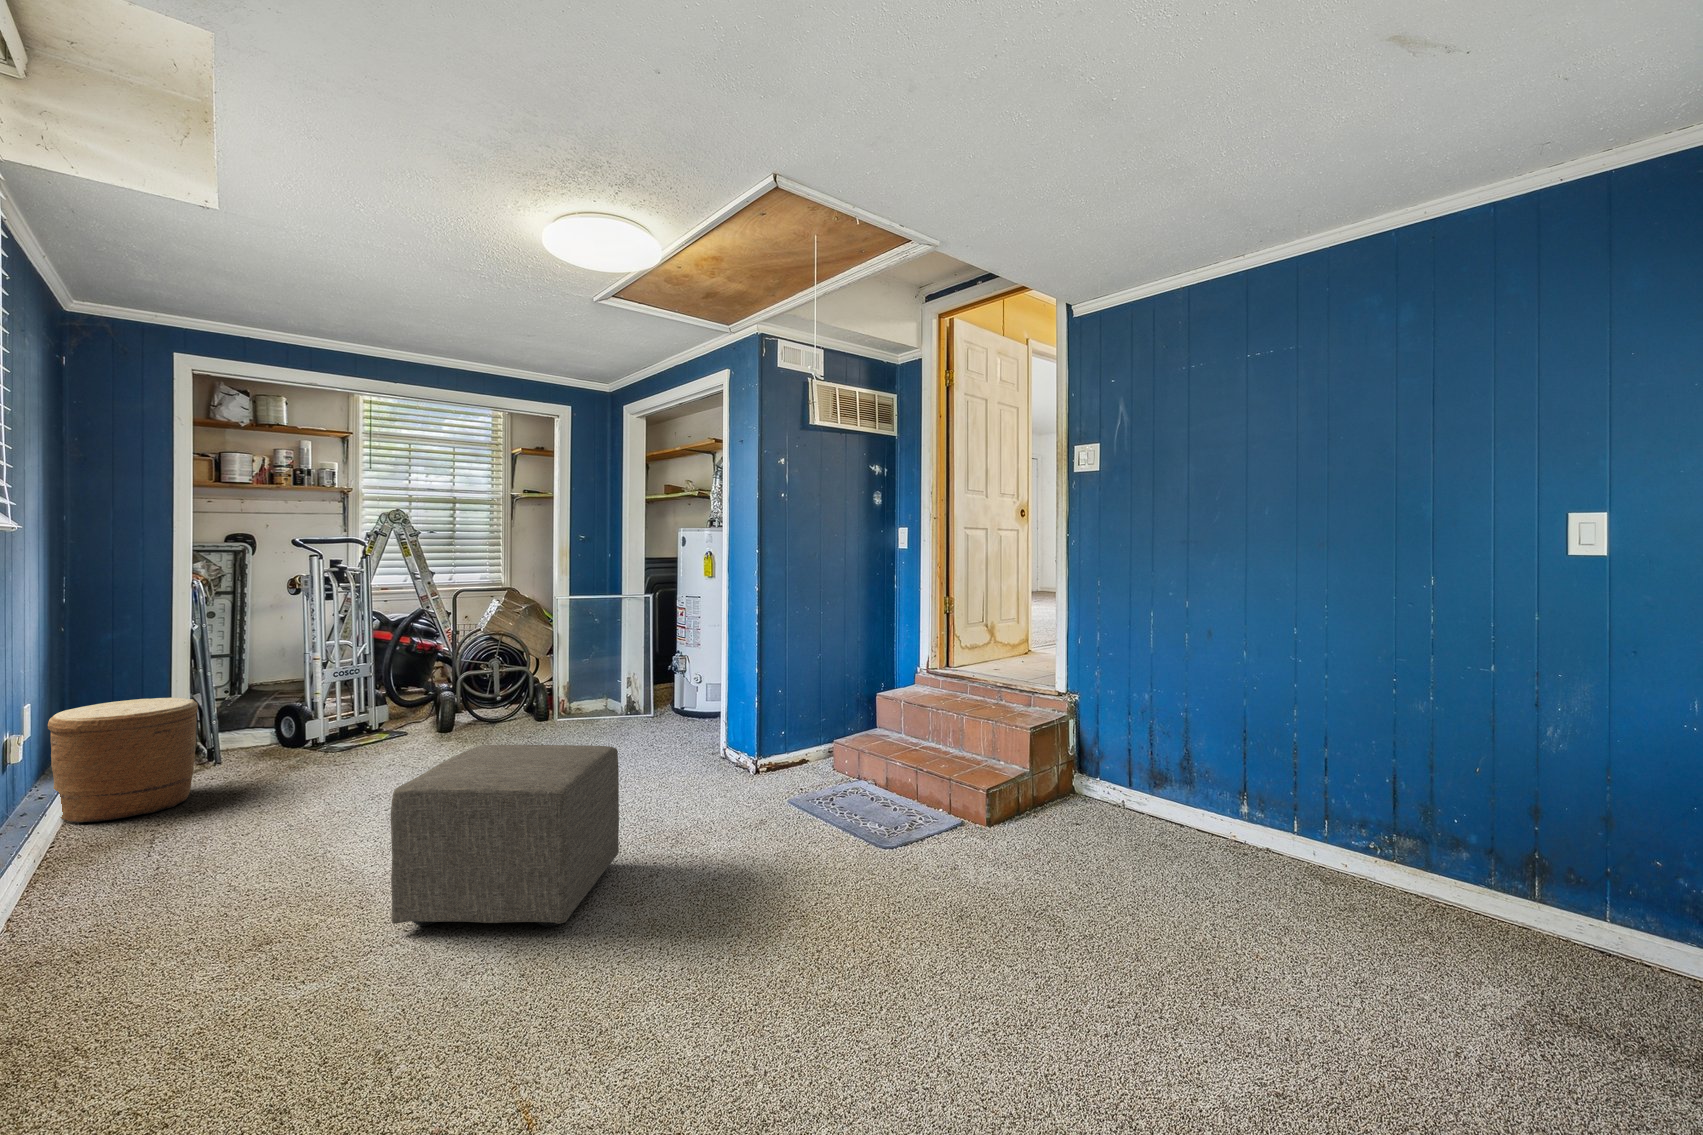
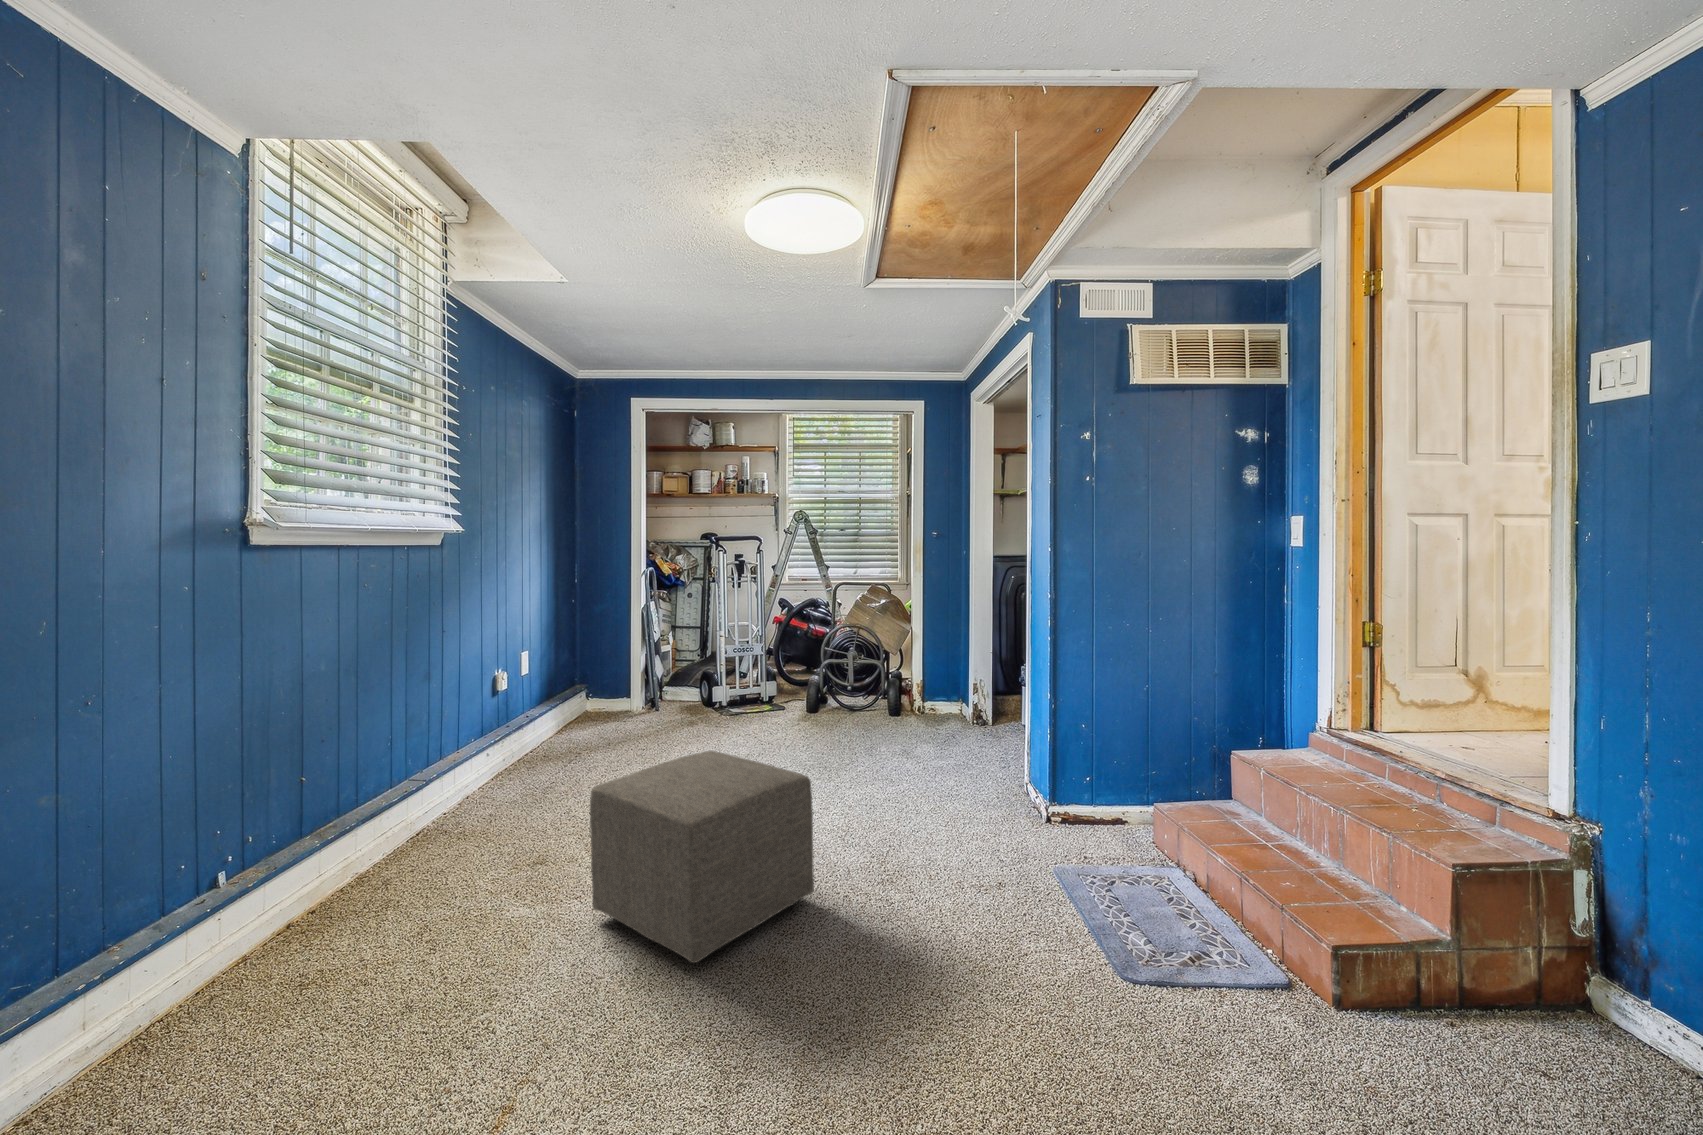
woven basket: present [48,698,198,822] -> none [535,666,620,755]

